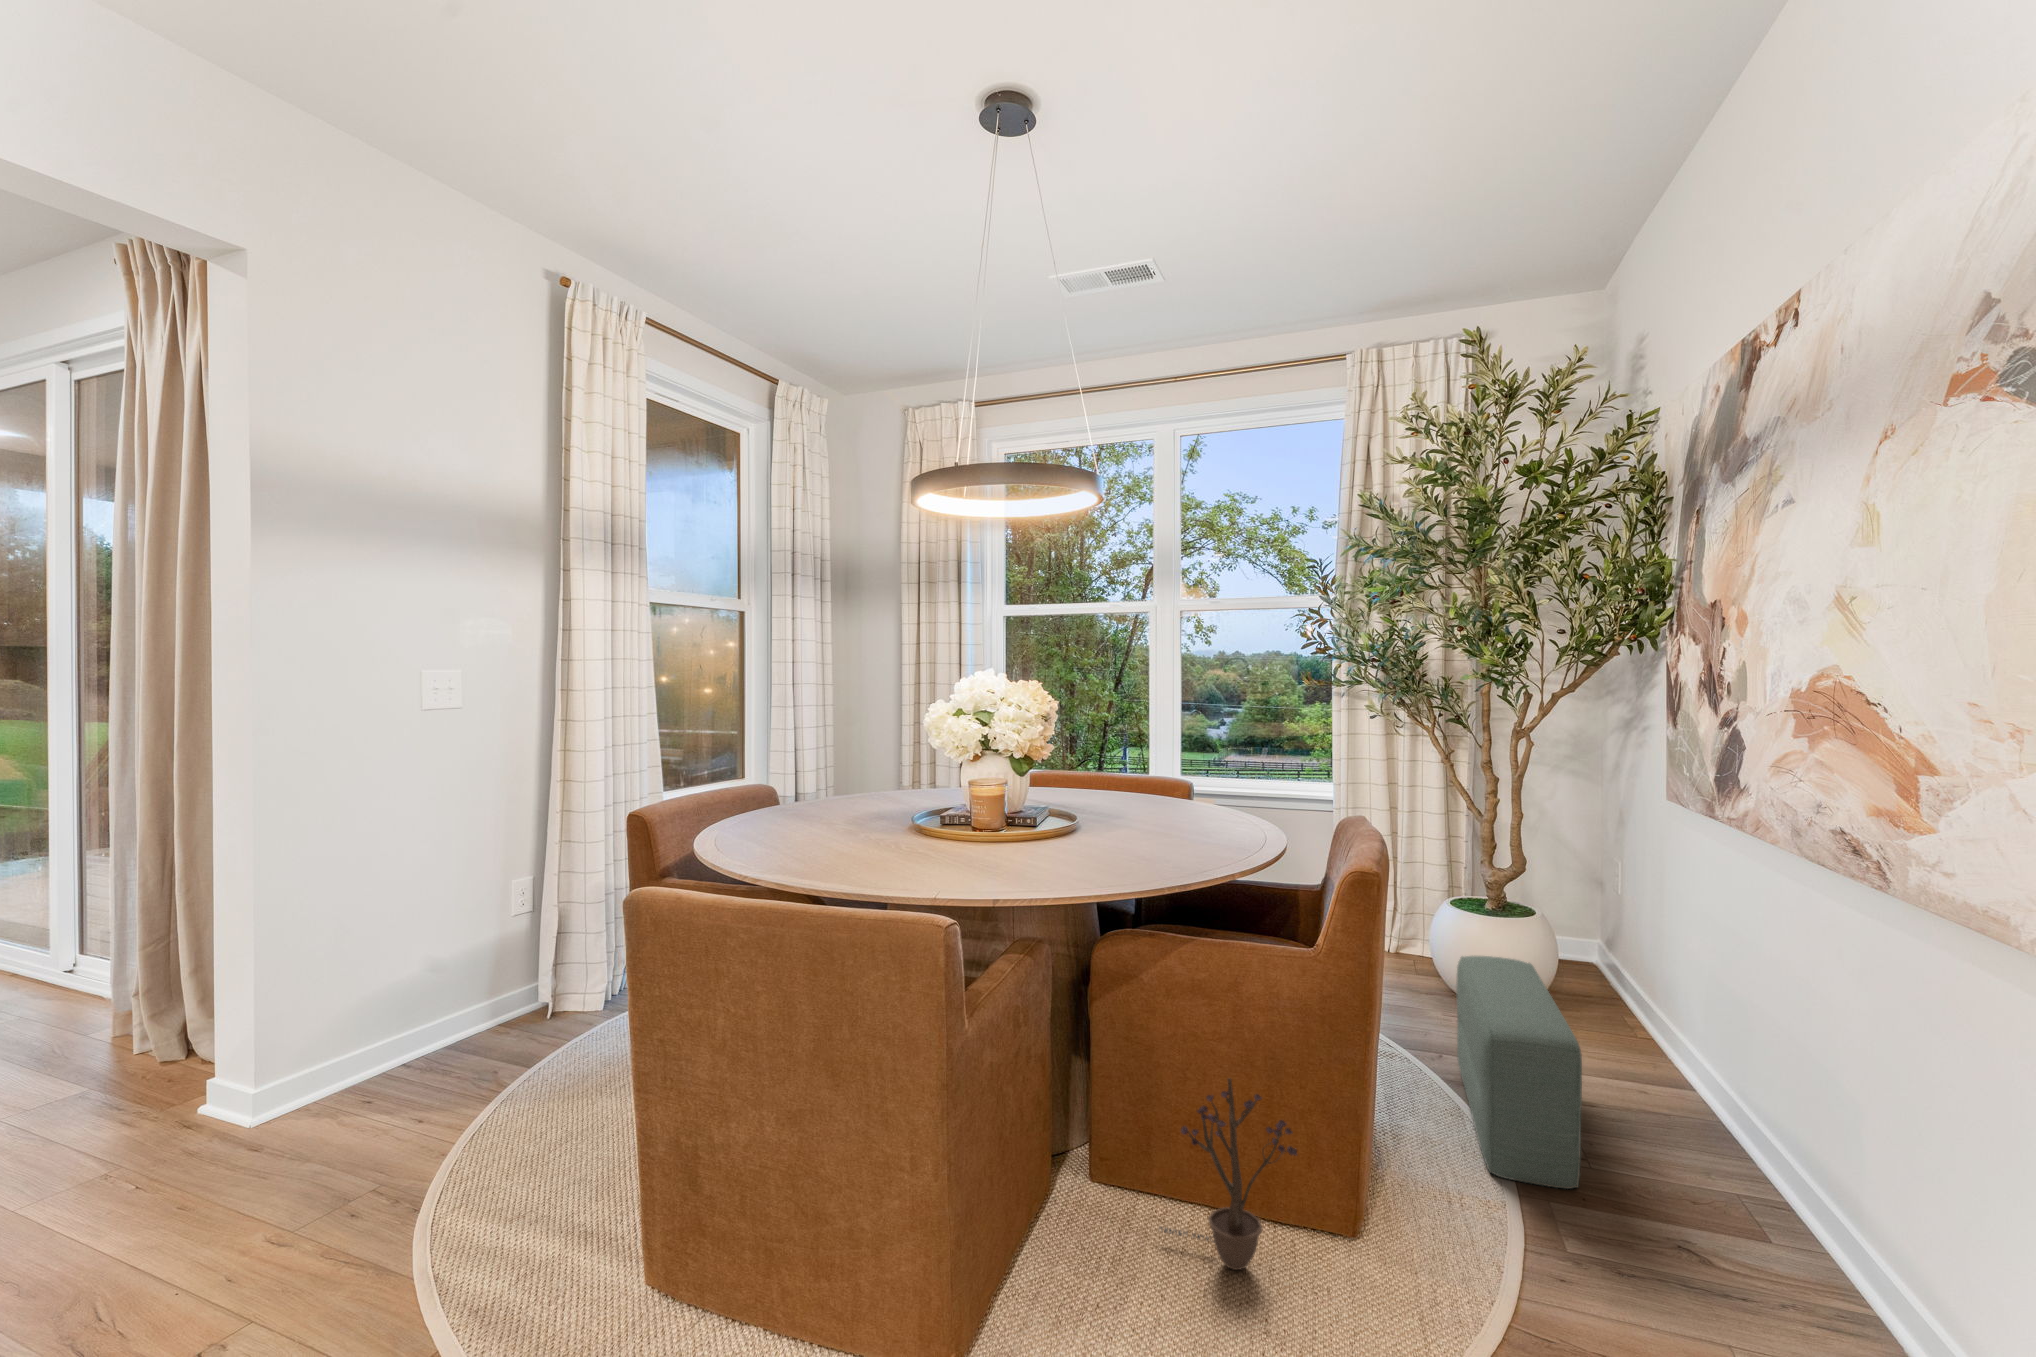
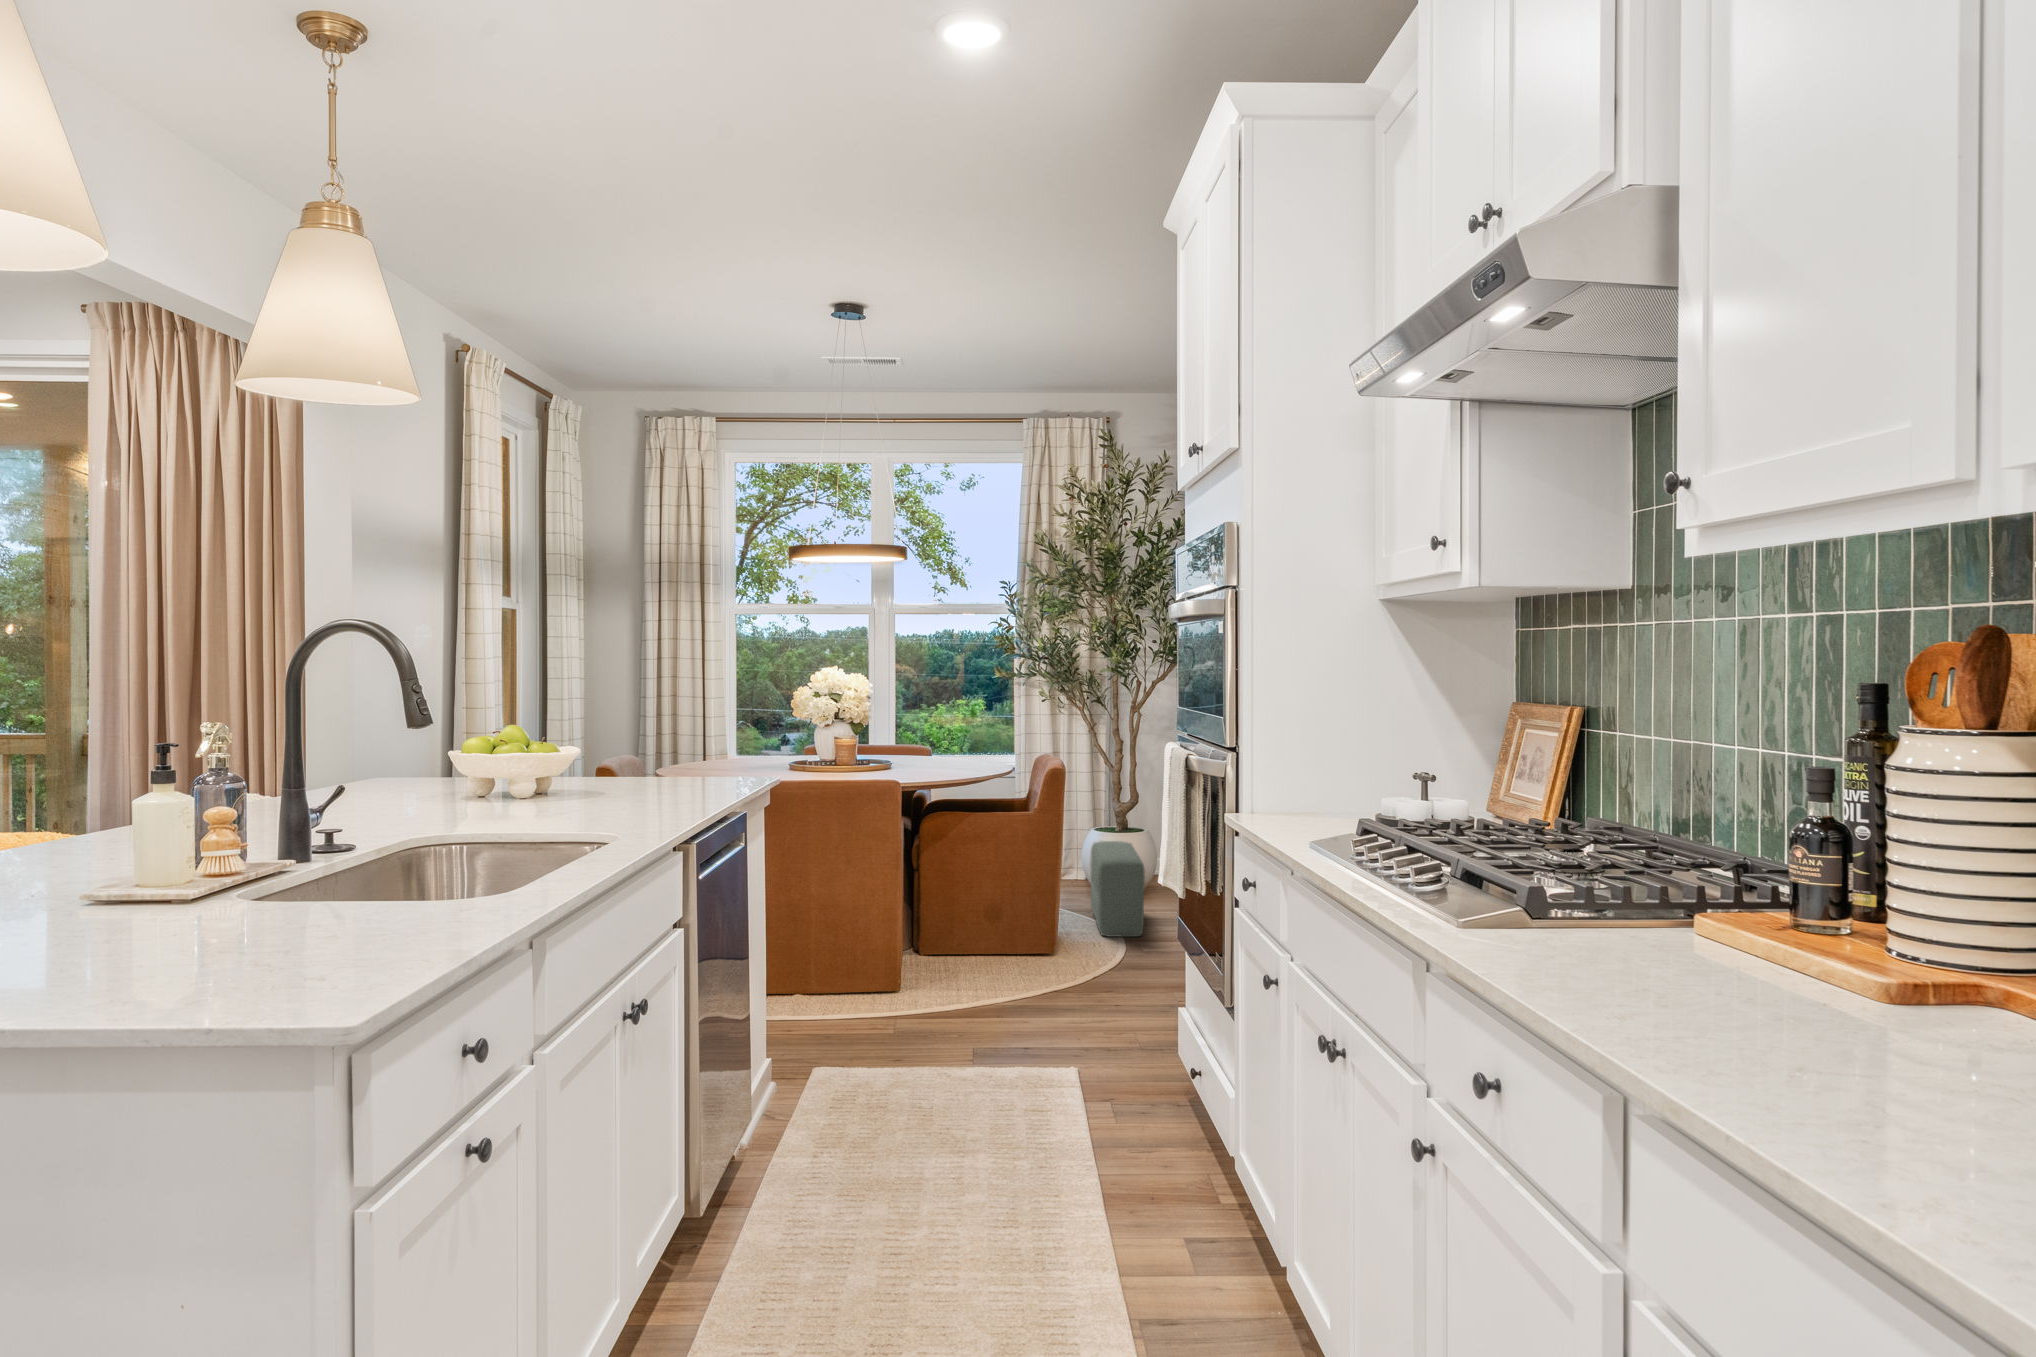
decorative plant: present [1160,1078,1297,1270] -> none [947,871,1014,961]

